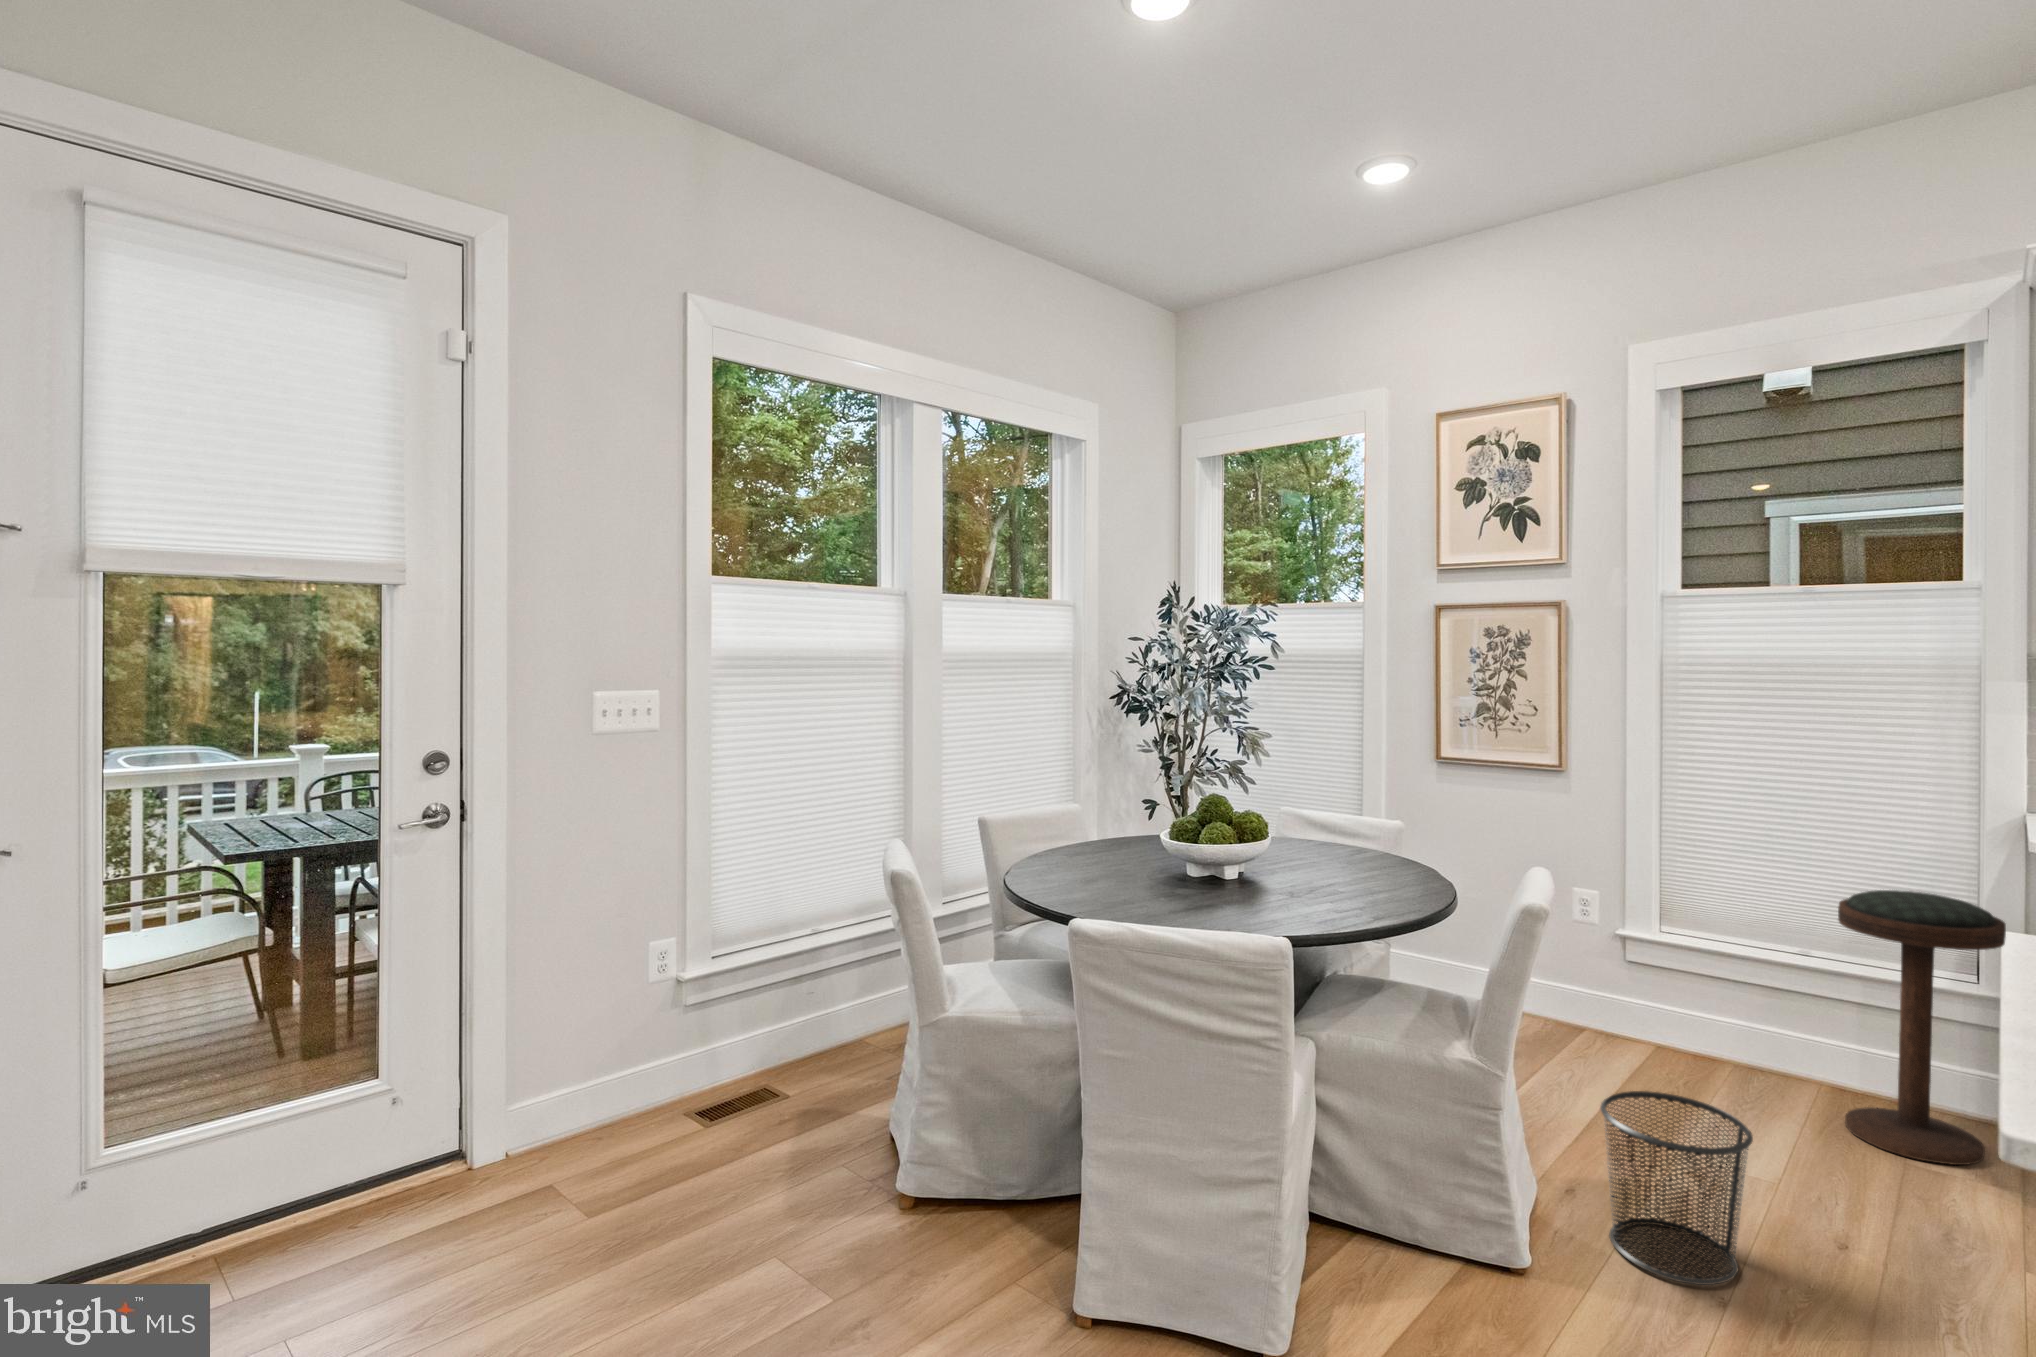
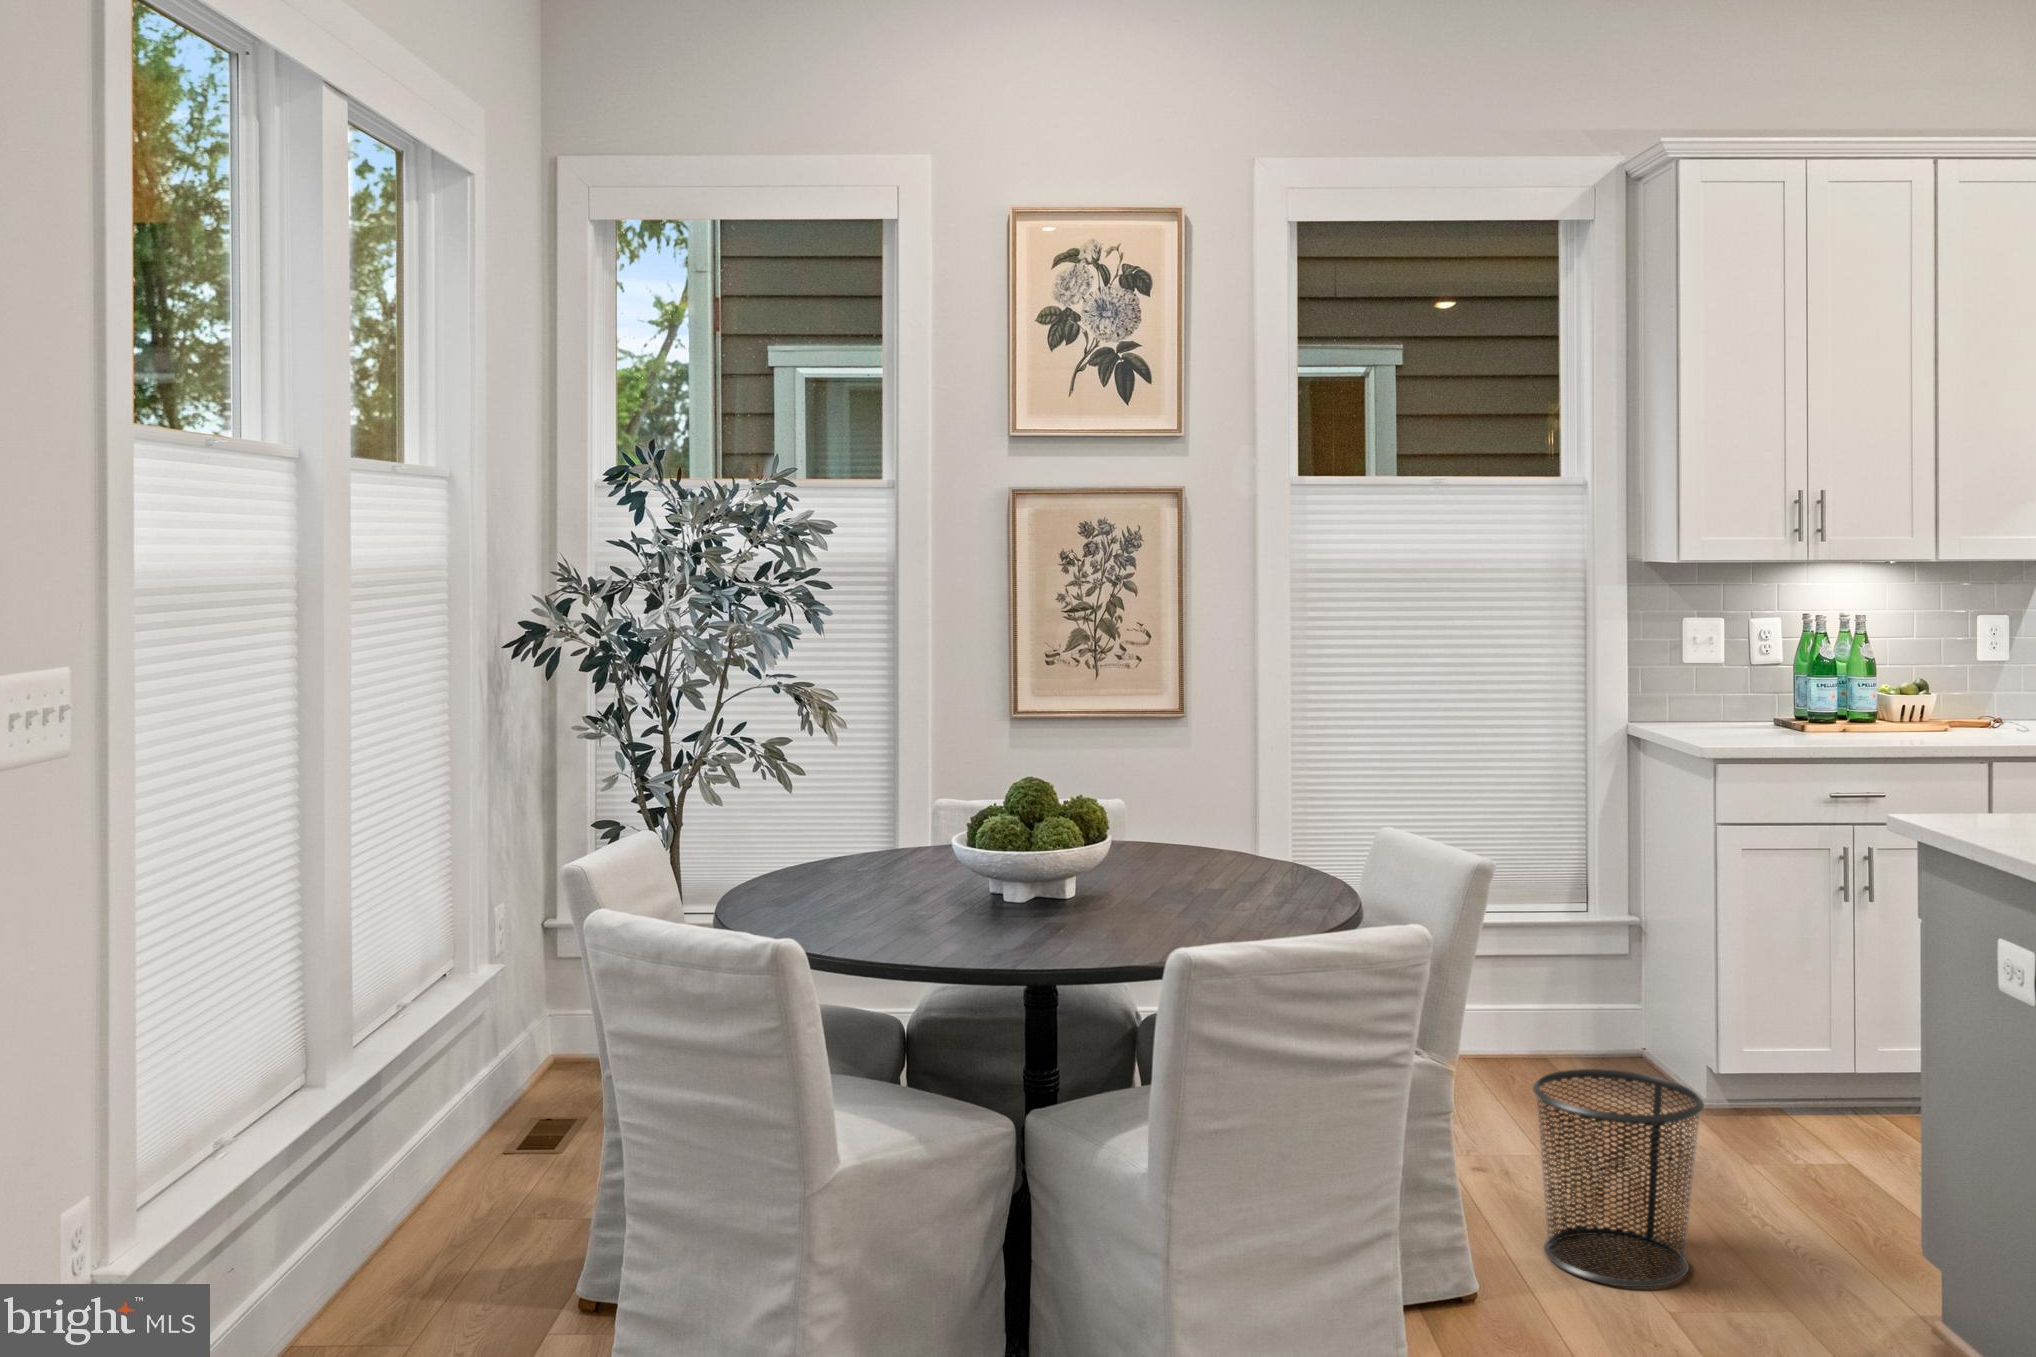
bar stool: present [1838,890,2006,1165] -> none [1516,813,1663,1101]

